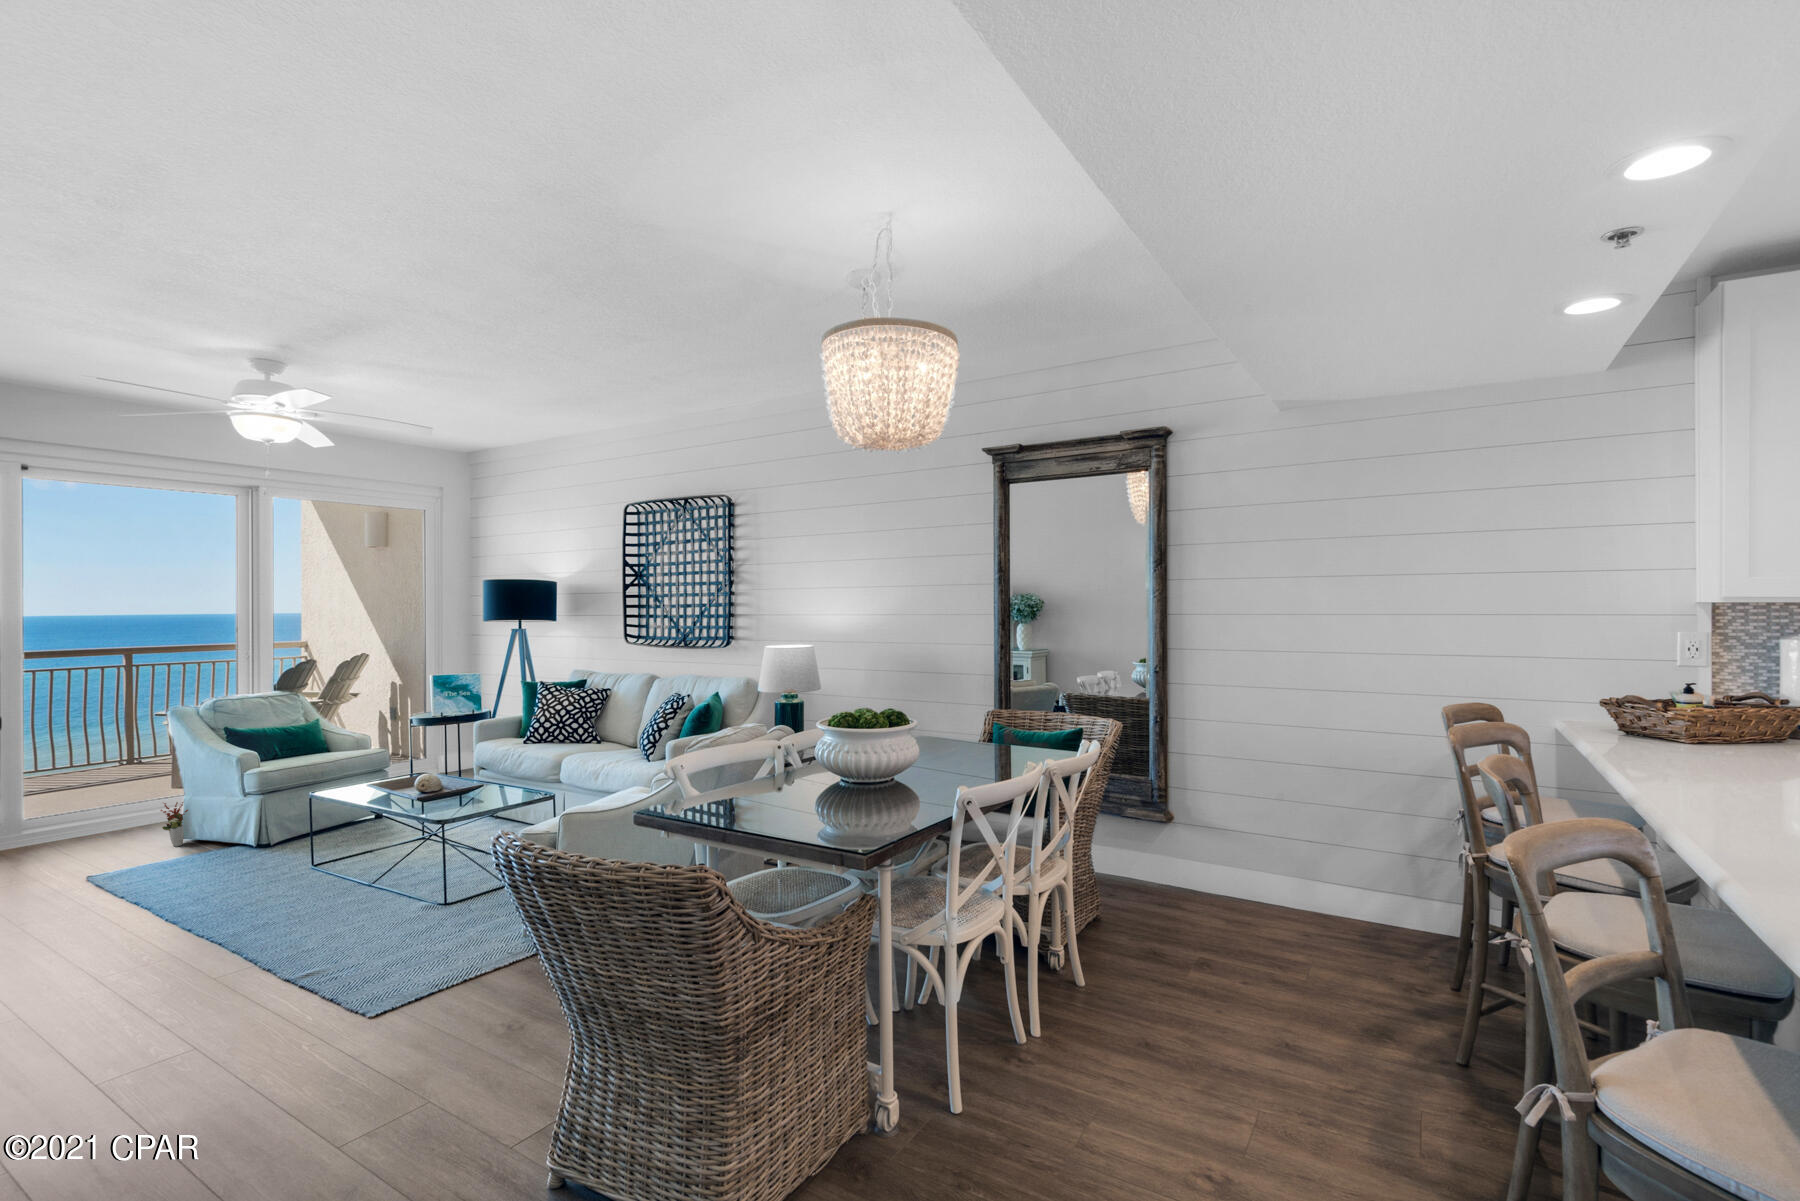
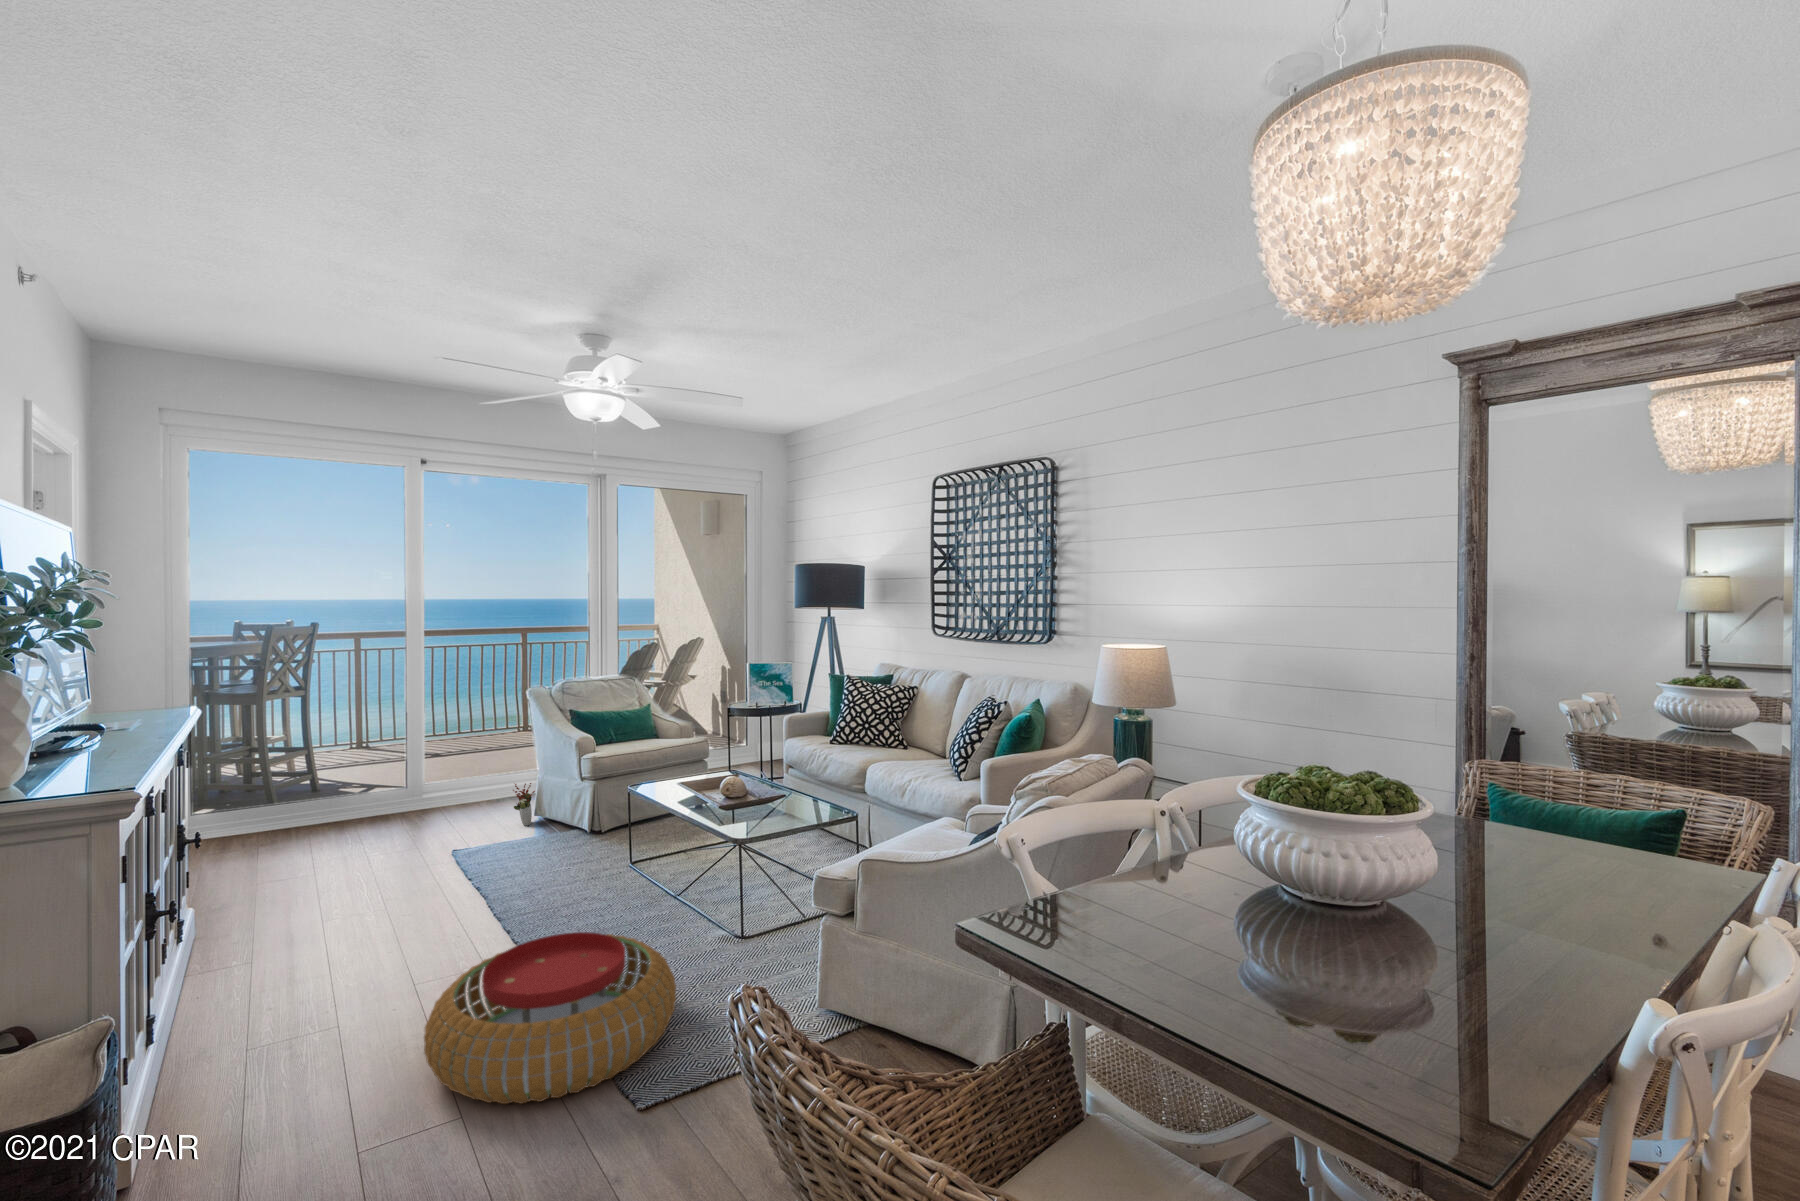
pouf: none [170,890,404,1013] -> present [424,932,676,1104]

